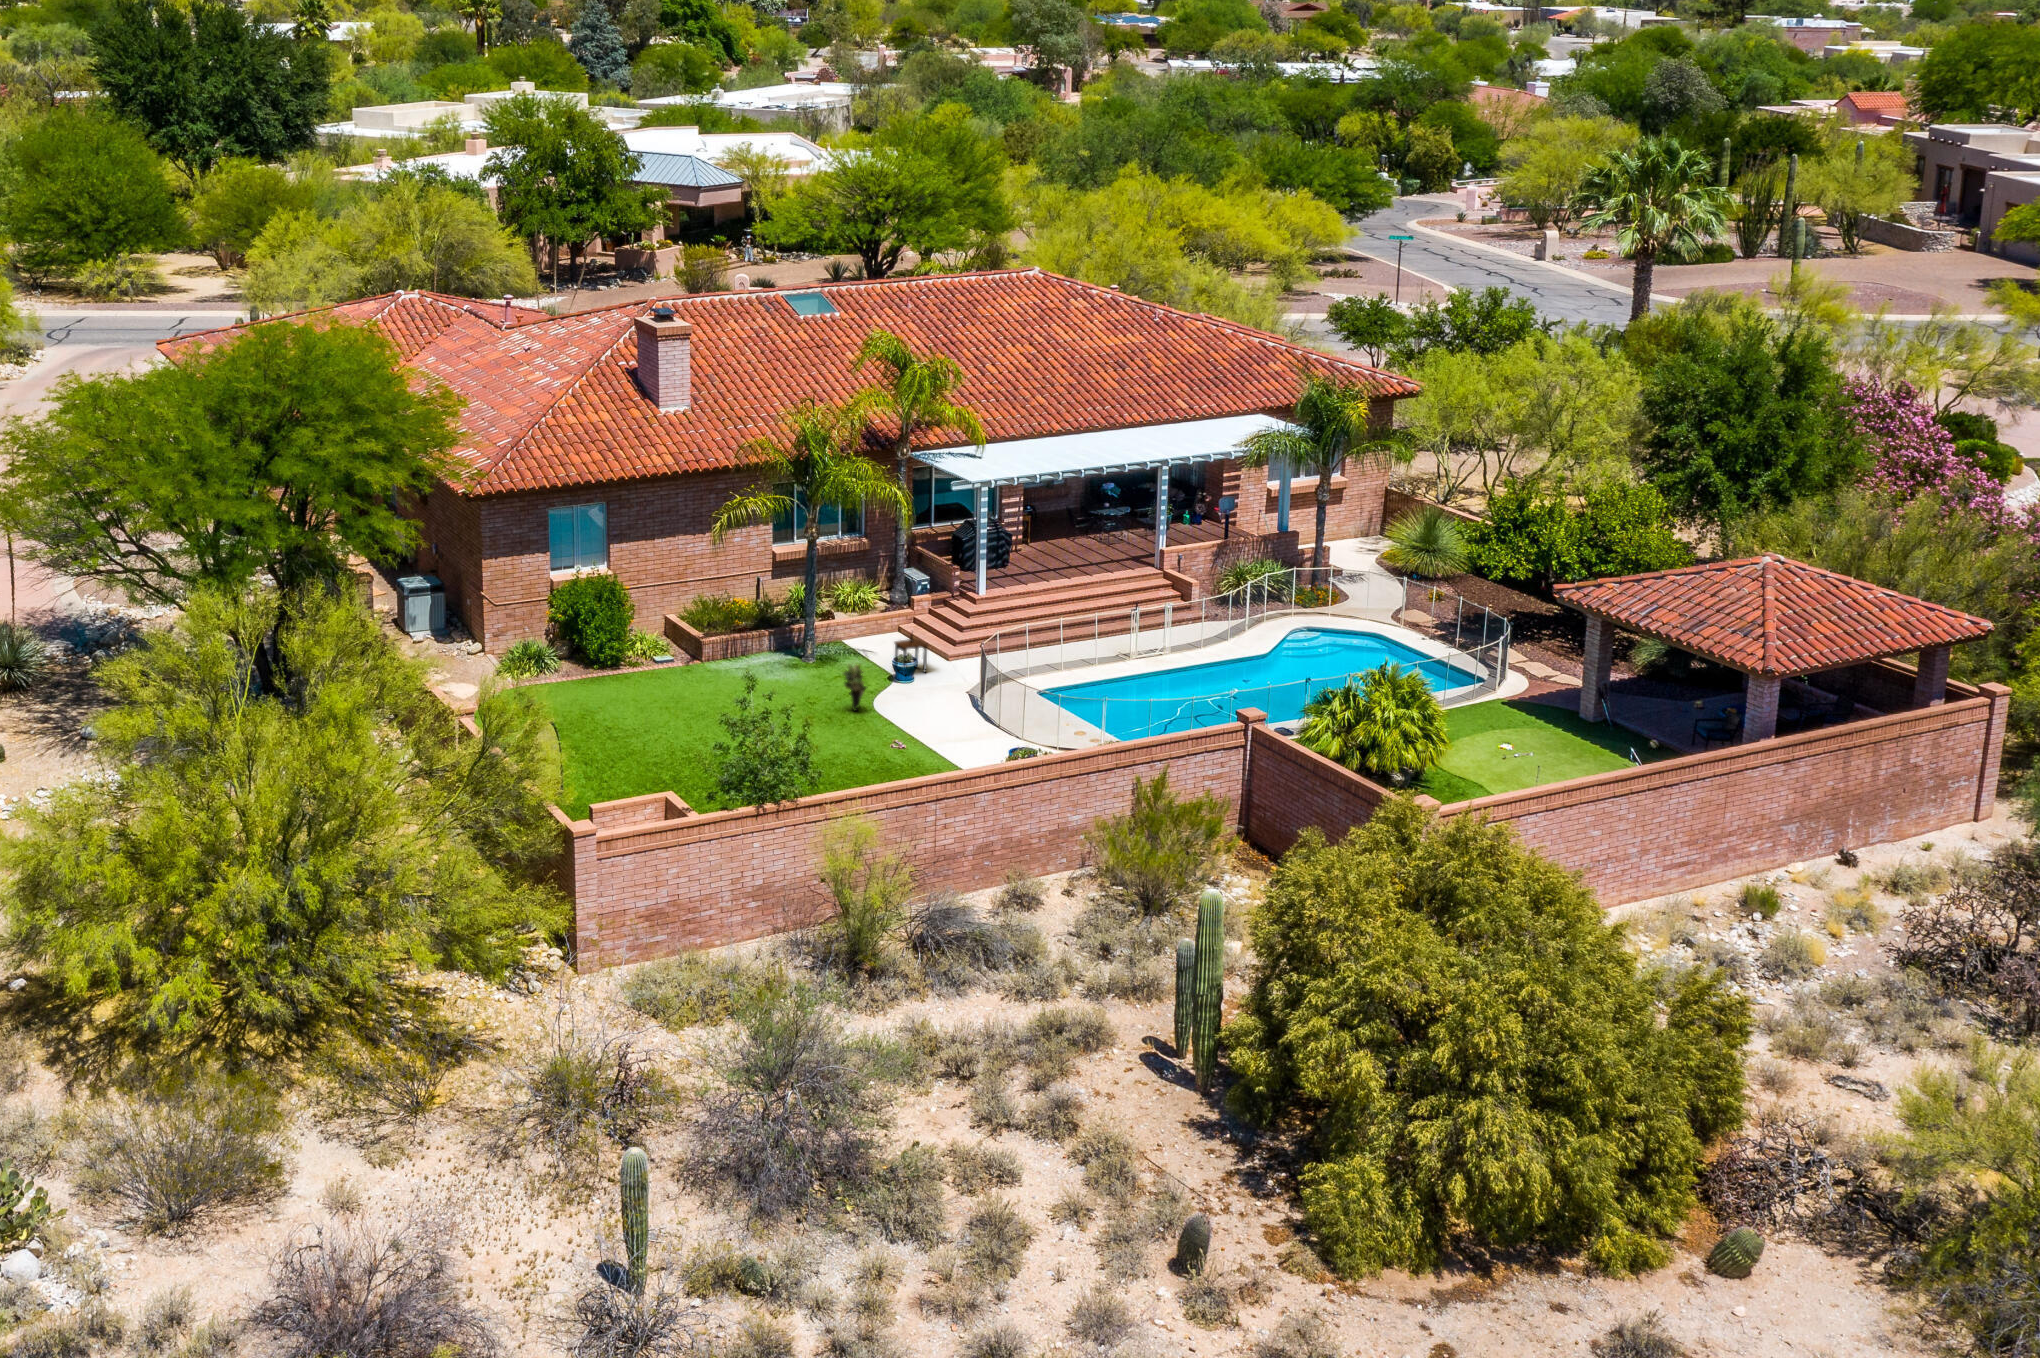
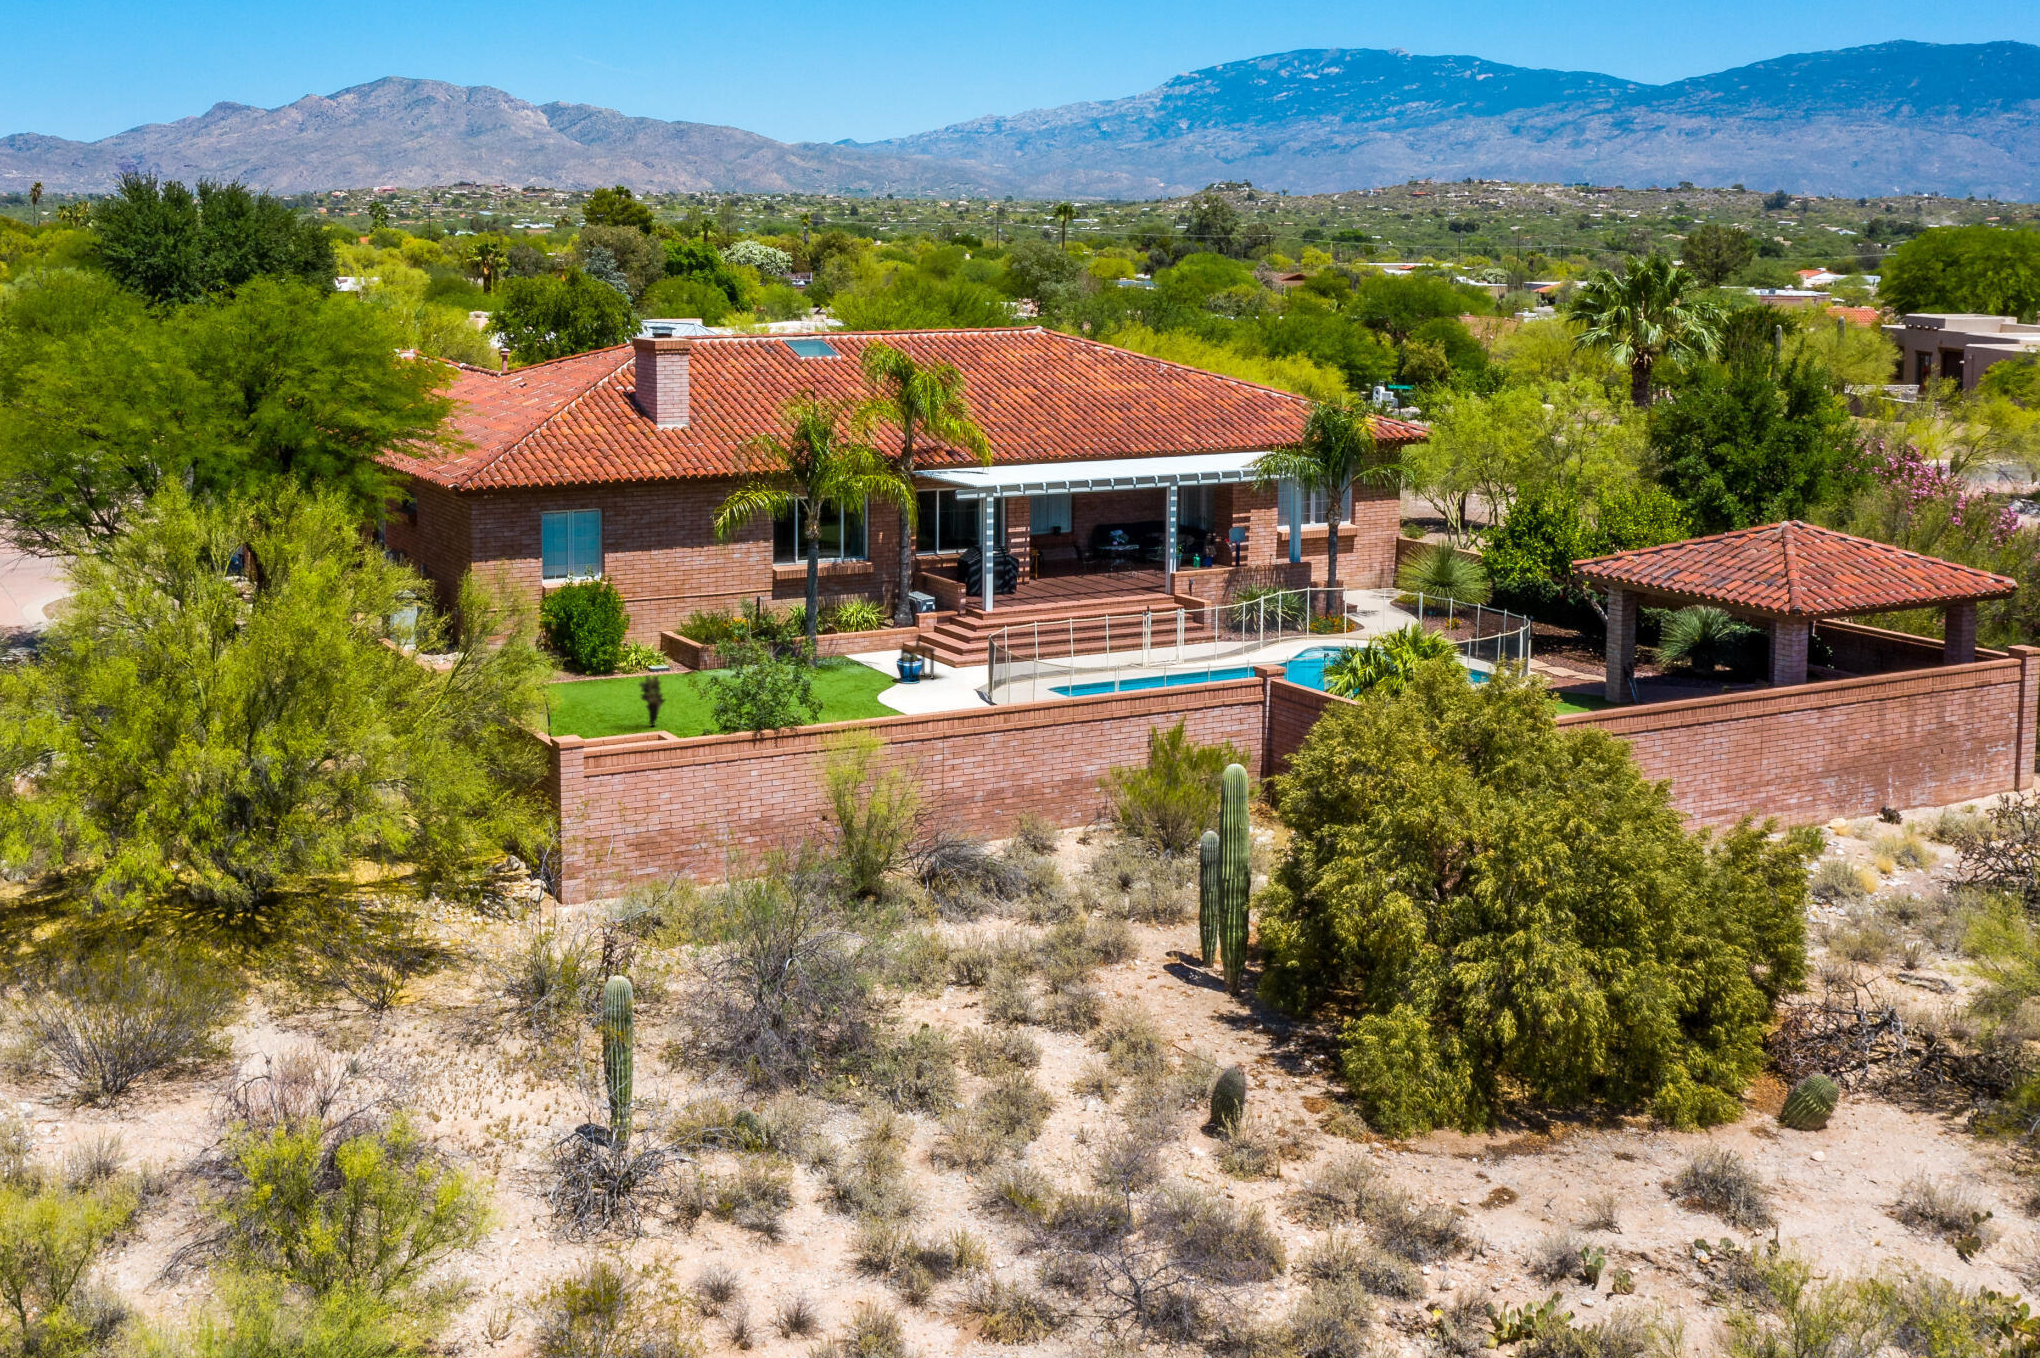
potted plant: present [843,664,867,711] -> present [639,676,665,726]

